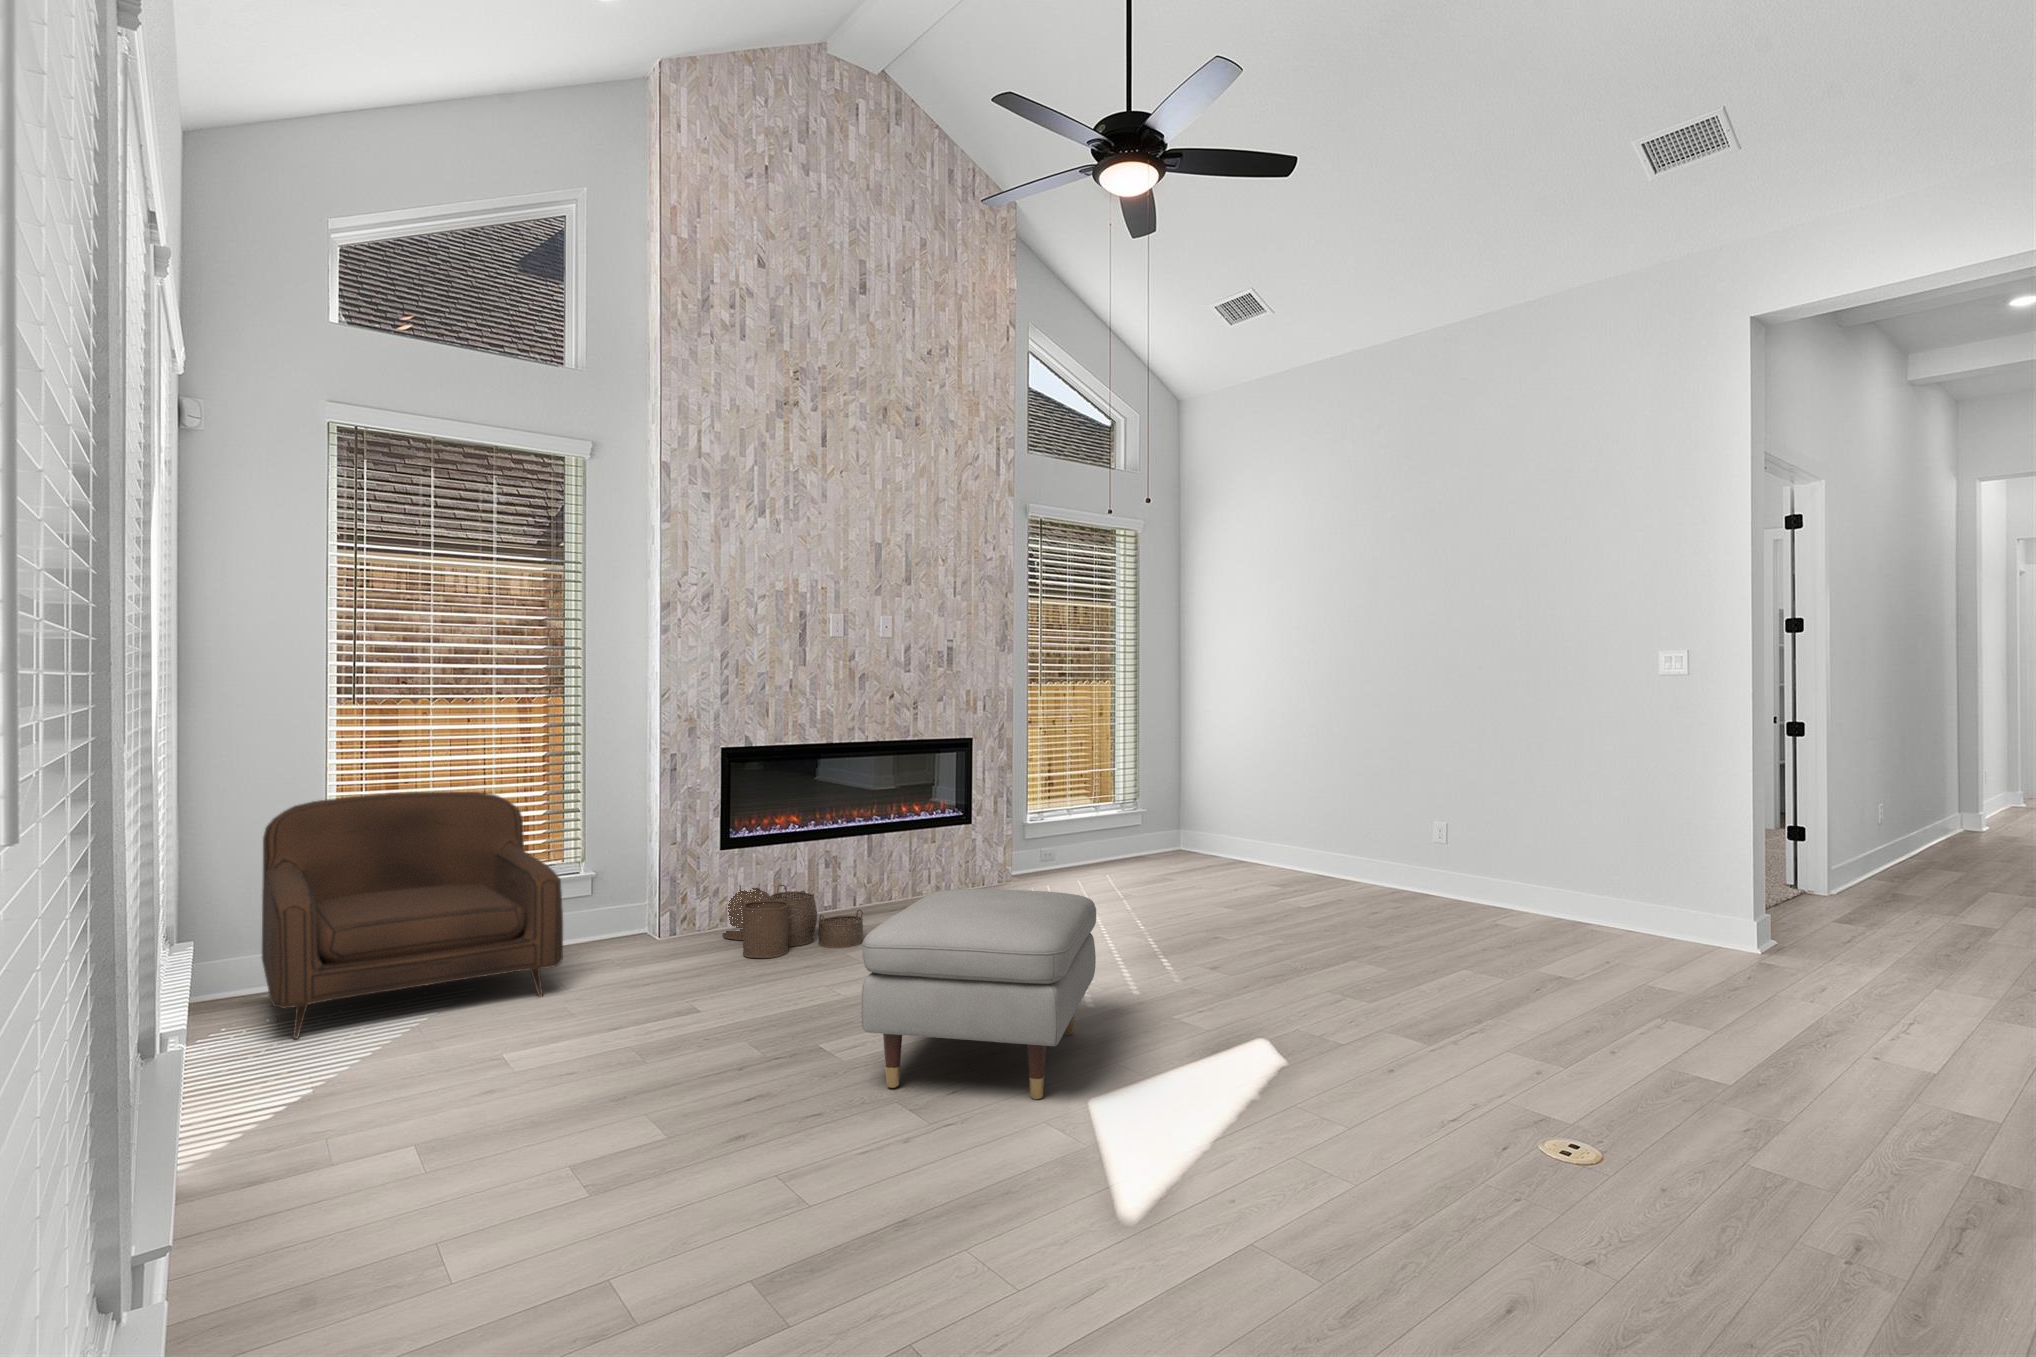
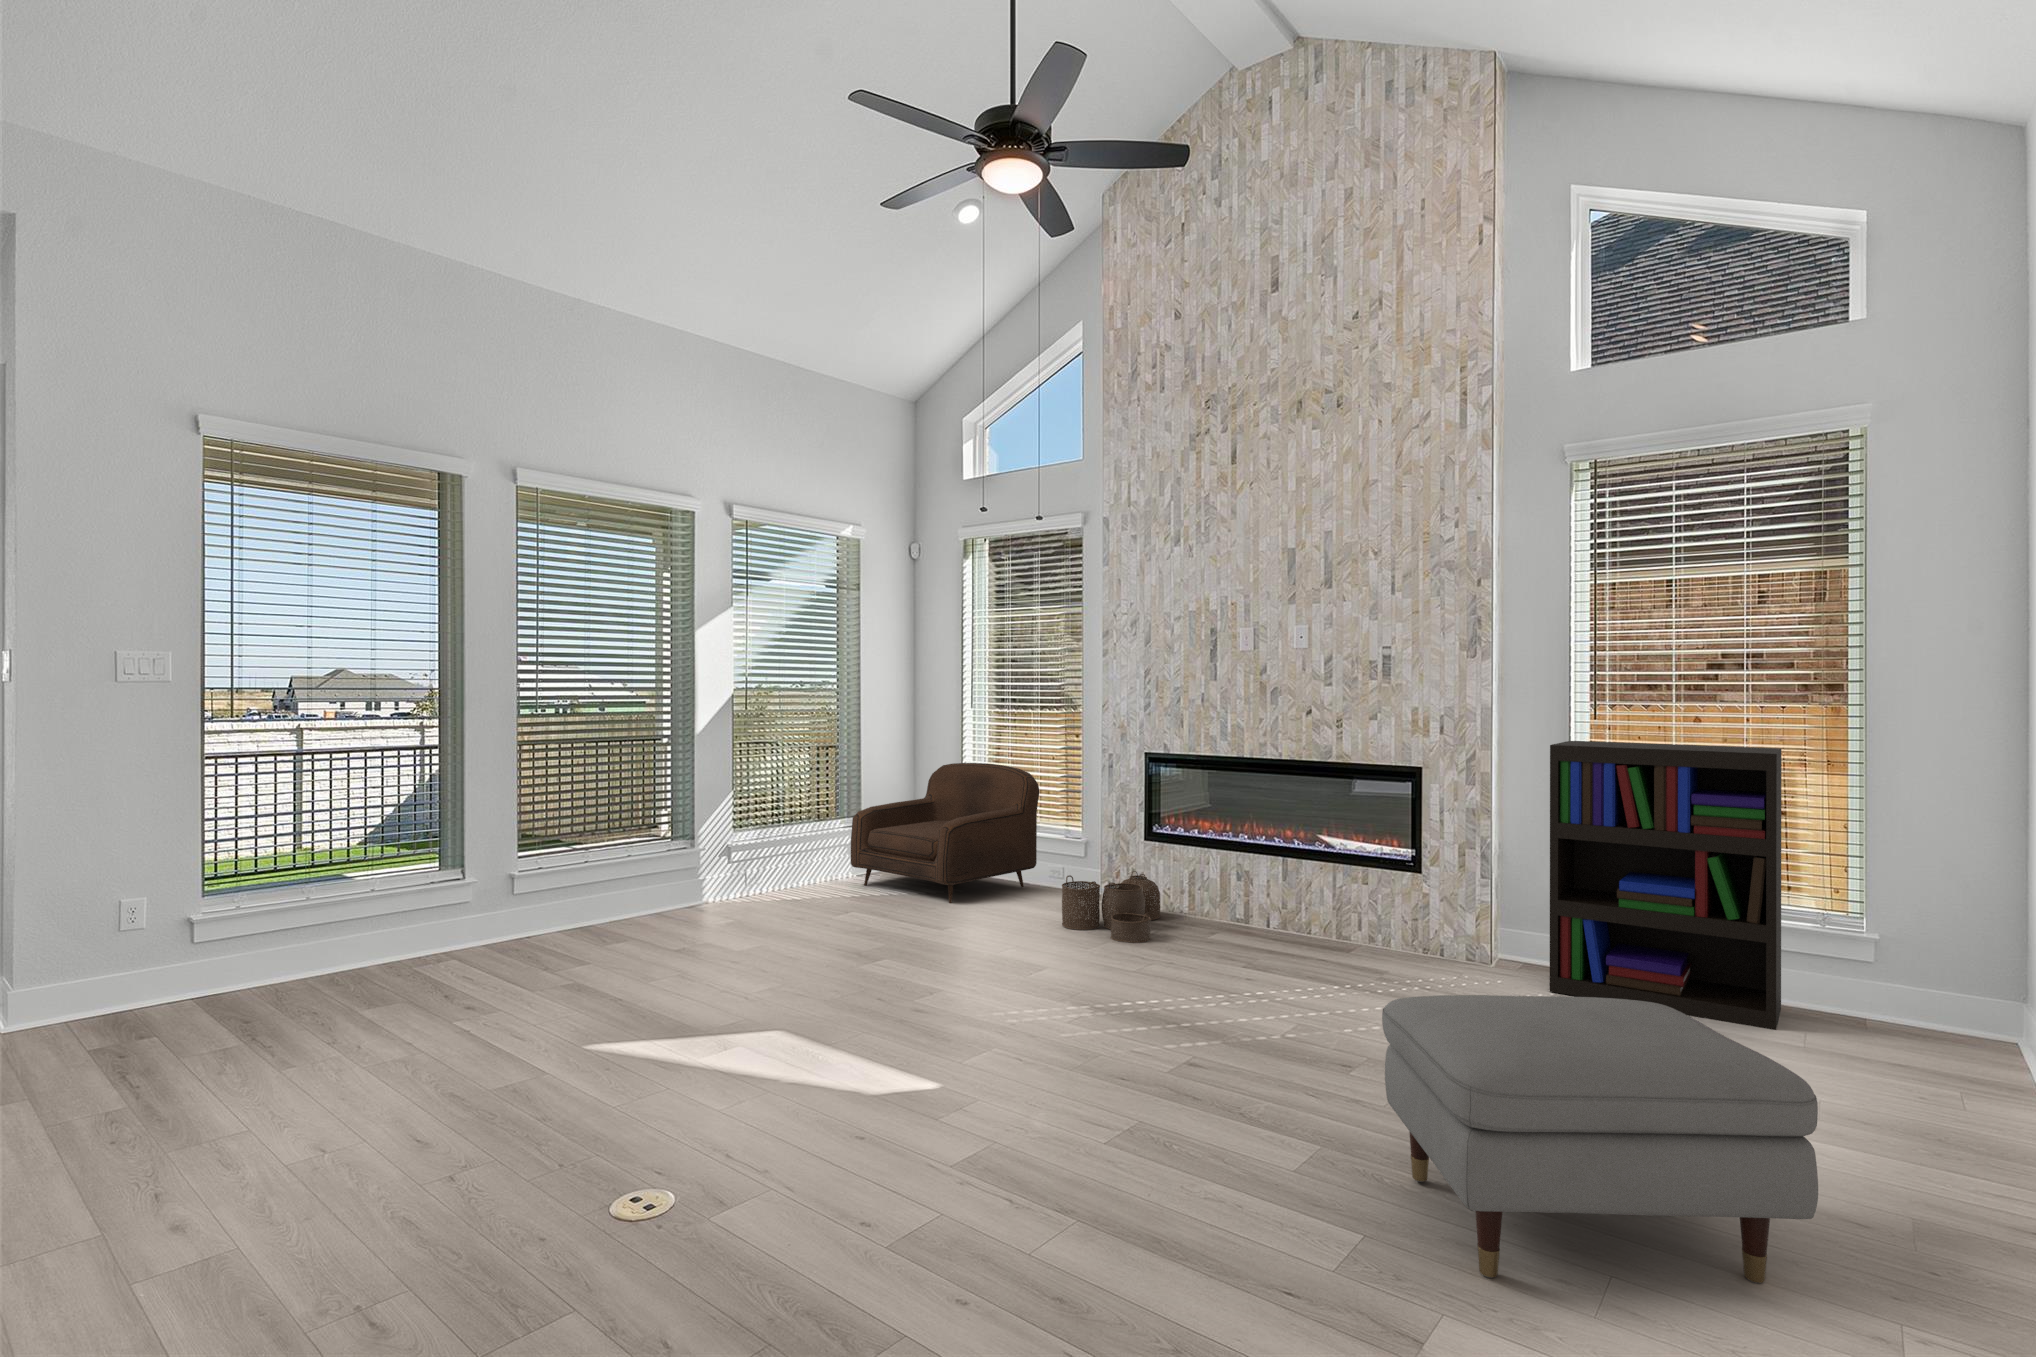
bookshelf: none [1039,710,1165,882] -> present [1550,741,1782,1030]
ottoman: present [861,889,1096,1099] -> present [1382,995,1818,1283]

